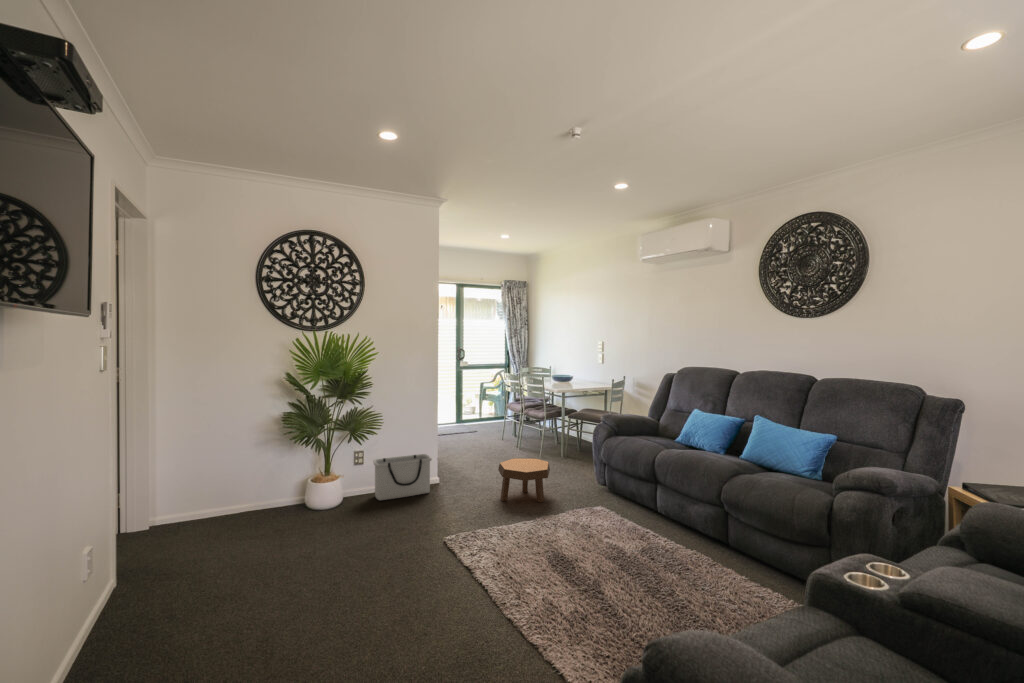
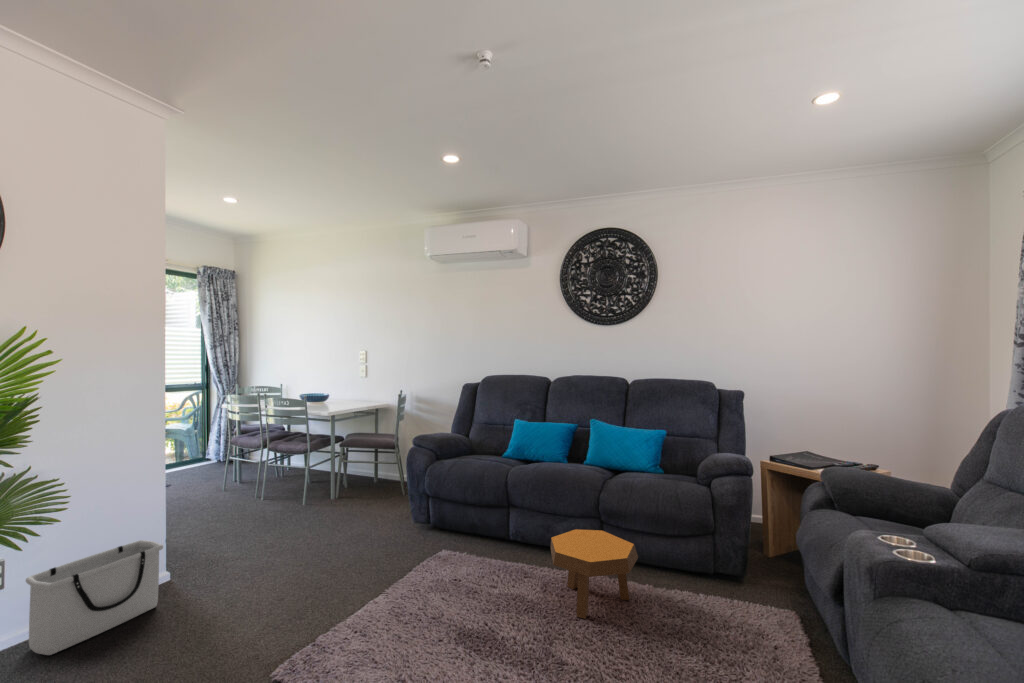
footstool: present [498,458,550,503] -> present [551,529,638,619]

